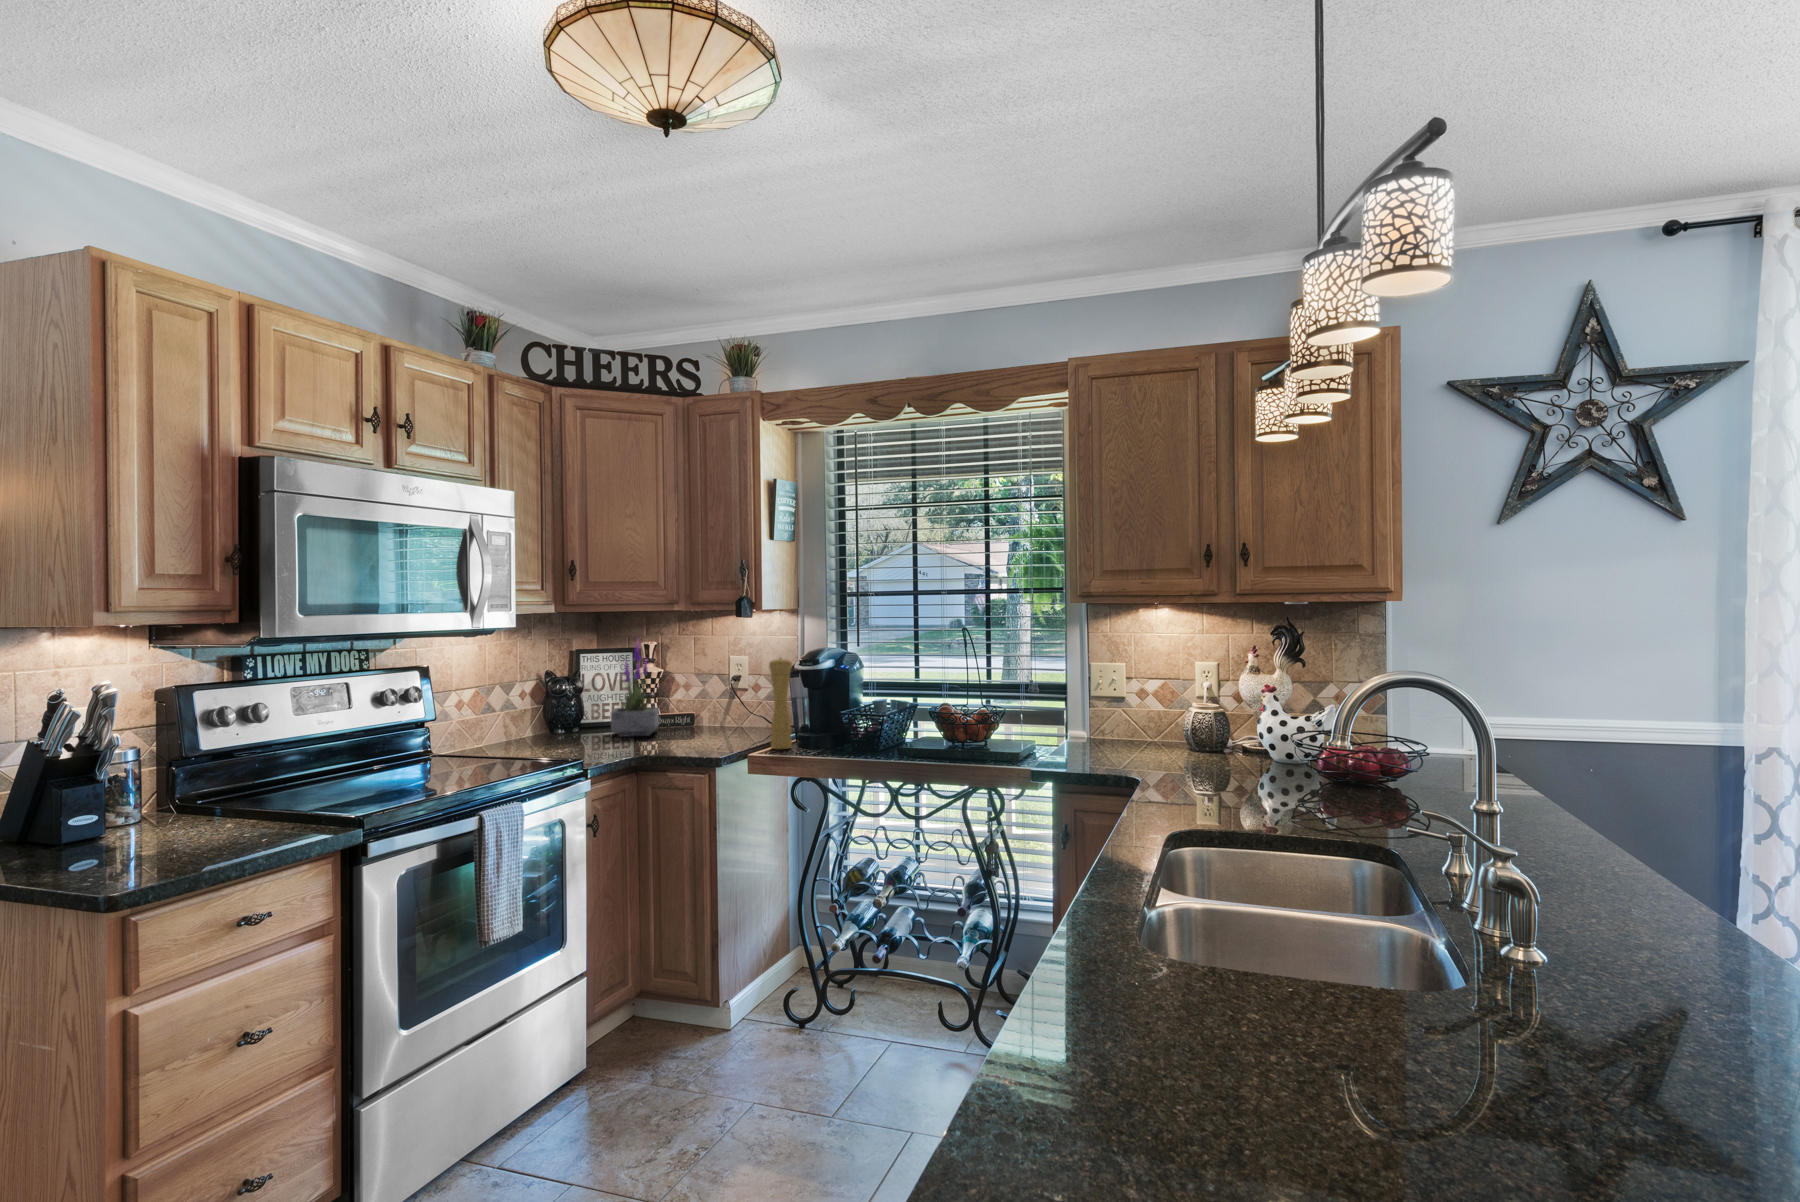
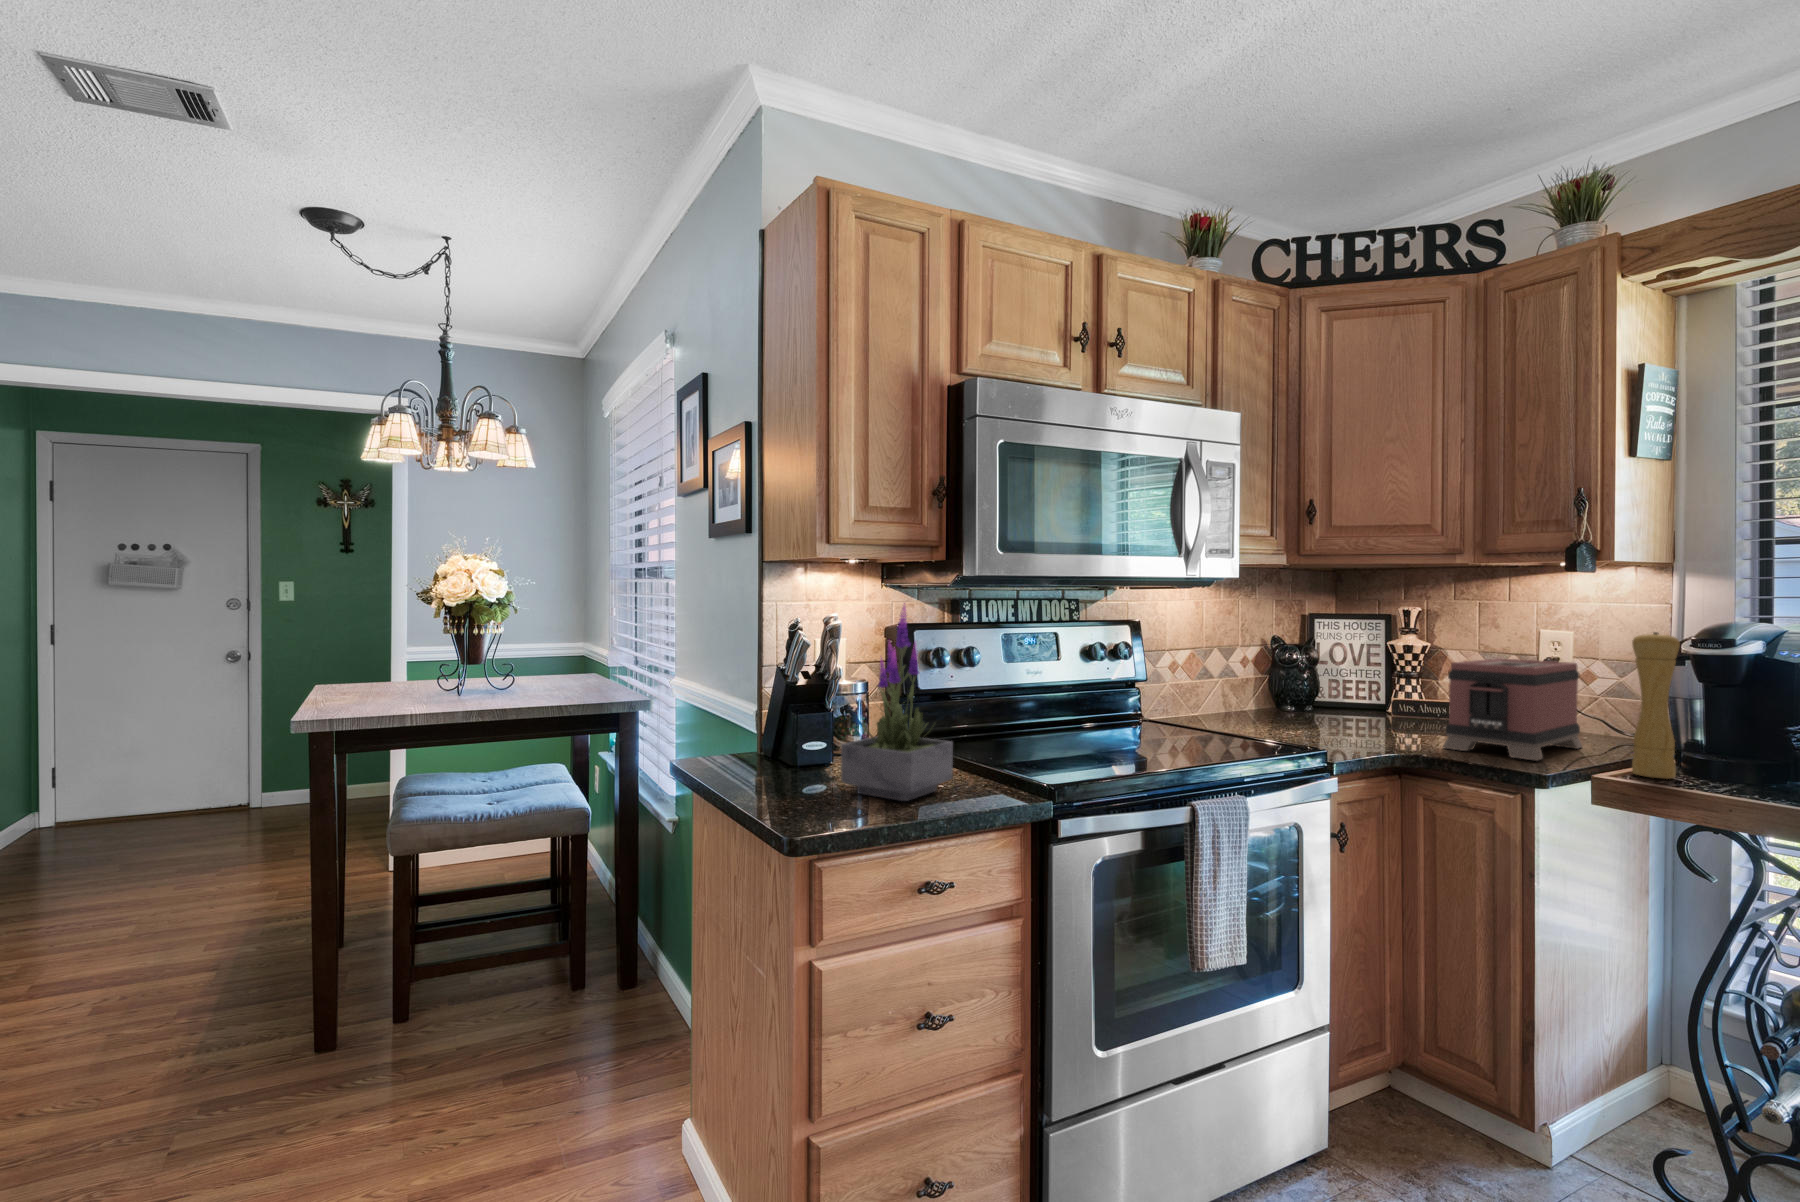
potted plant: present [611,642,659,737] -> present [841,603,953,801]
toaster: none [666,679,752,748] -> present [1443,658,1582,761]

